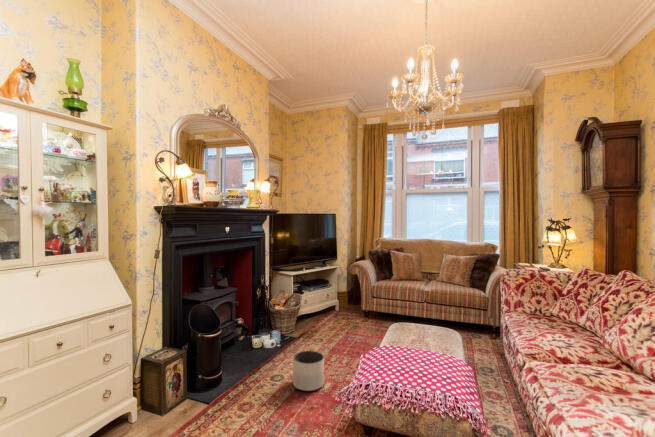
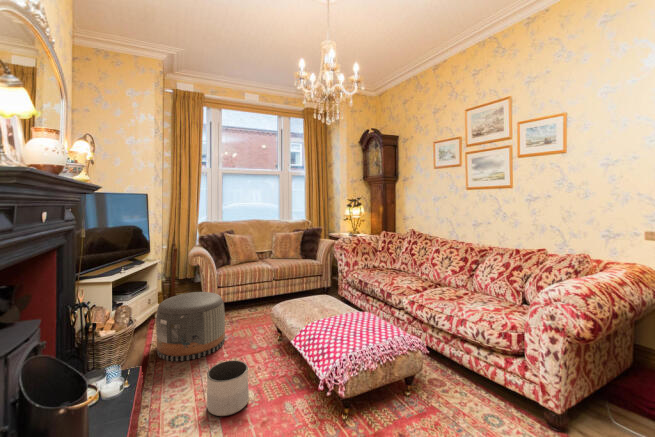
pouf: none [306,296,357,349] -> present [156,292,225,361]

